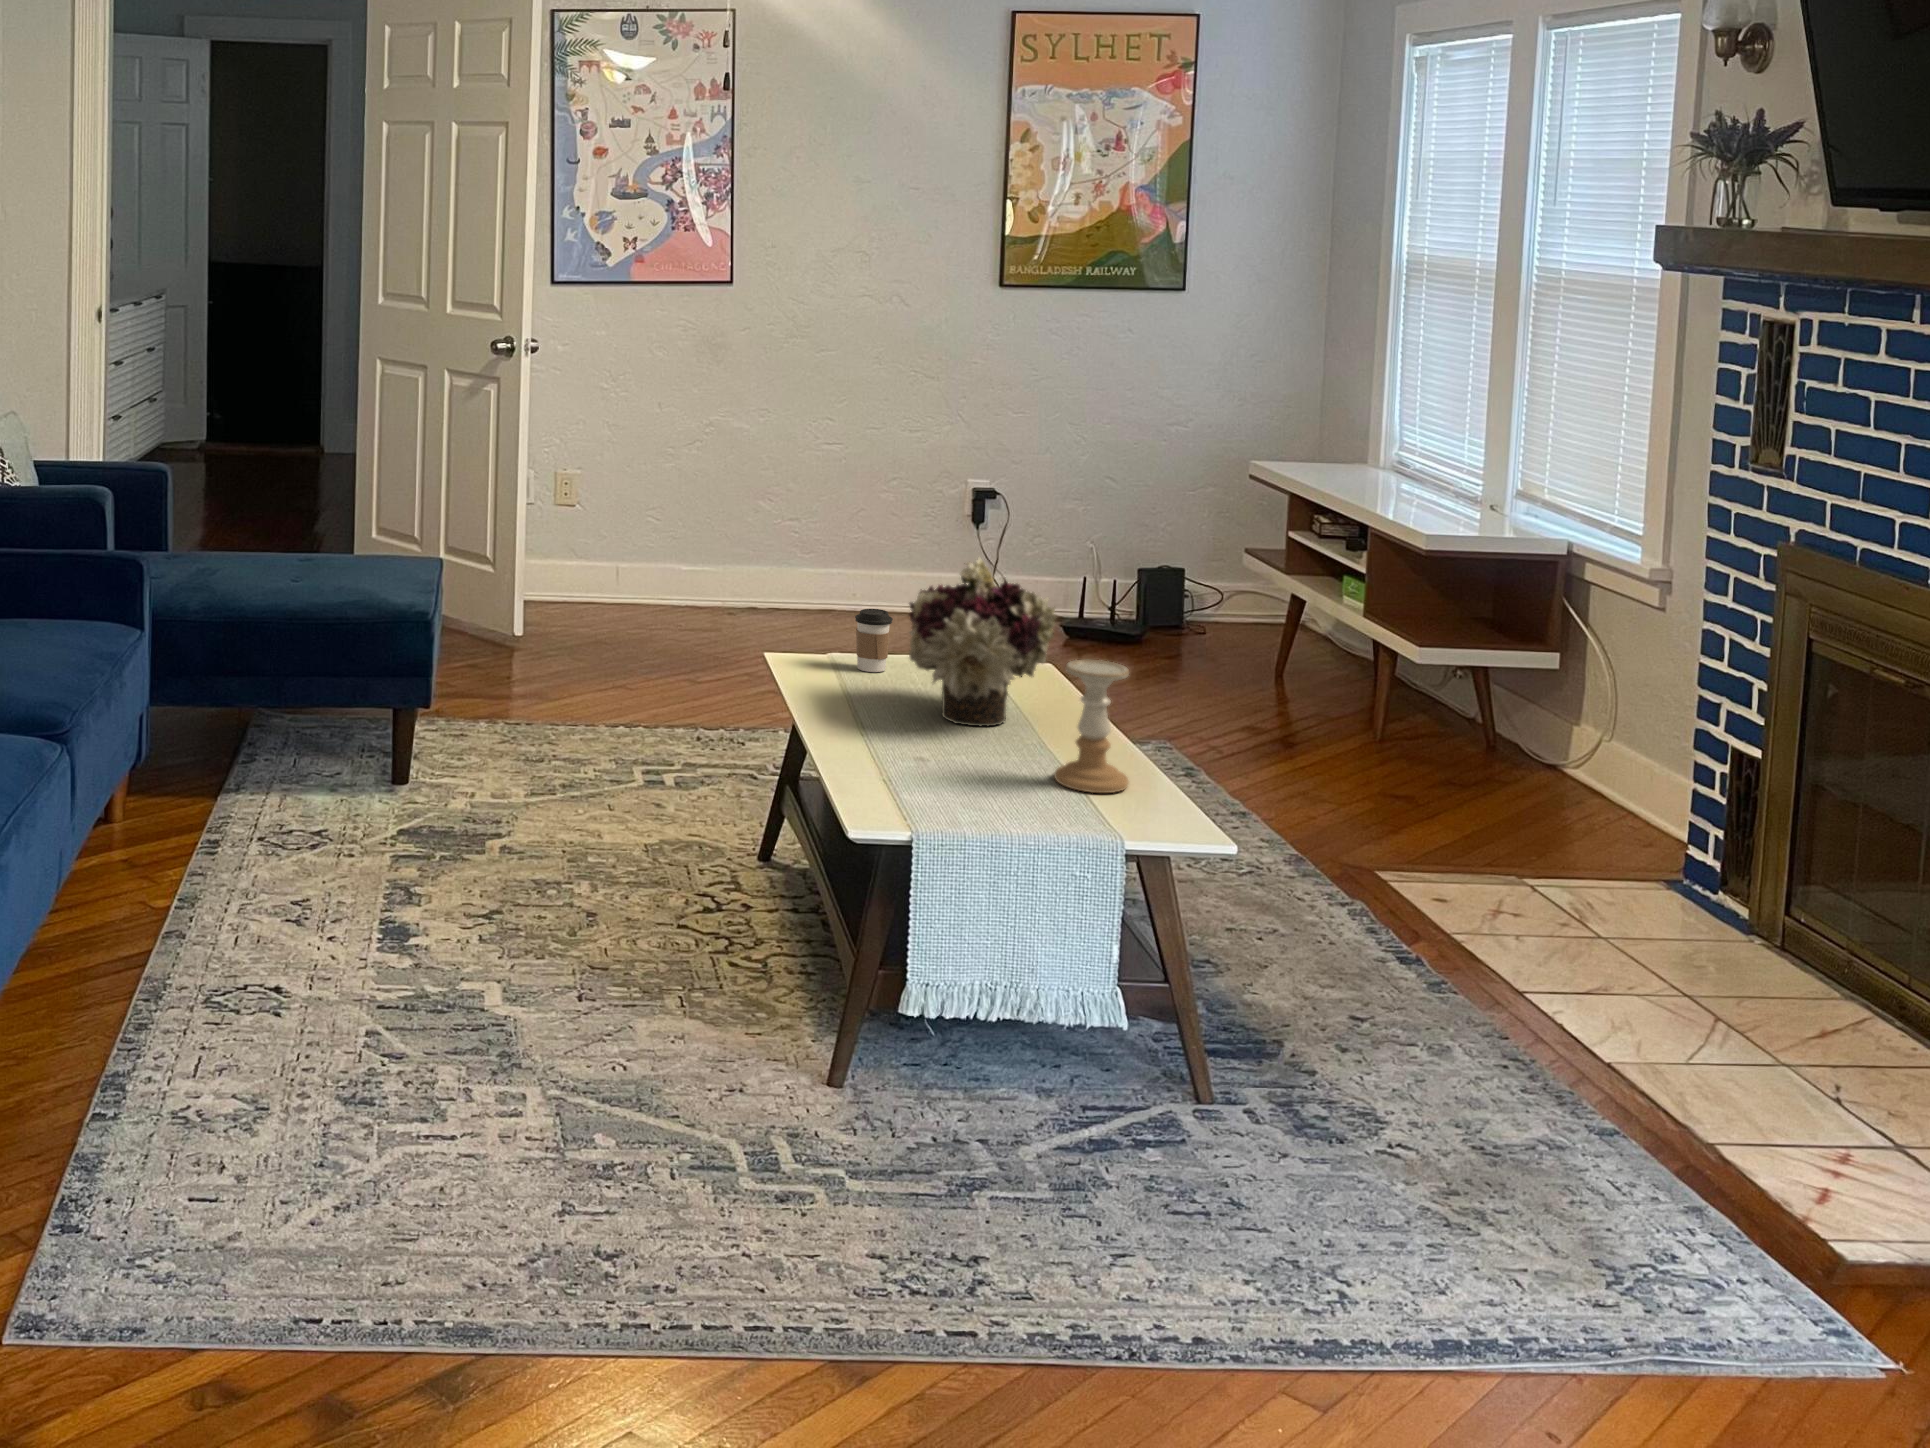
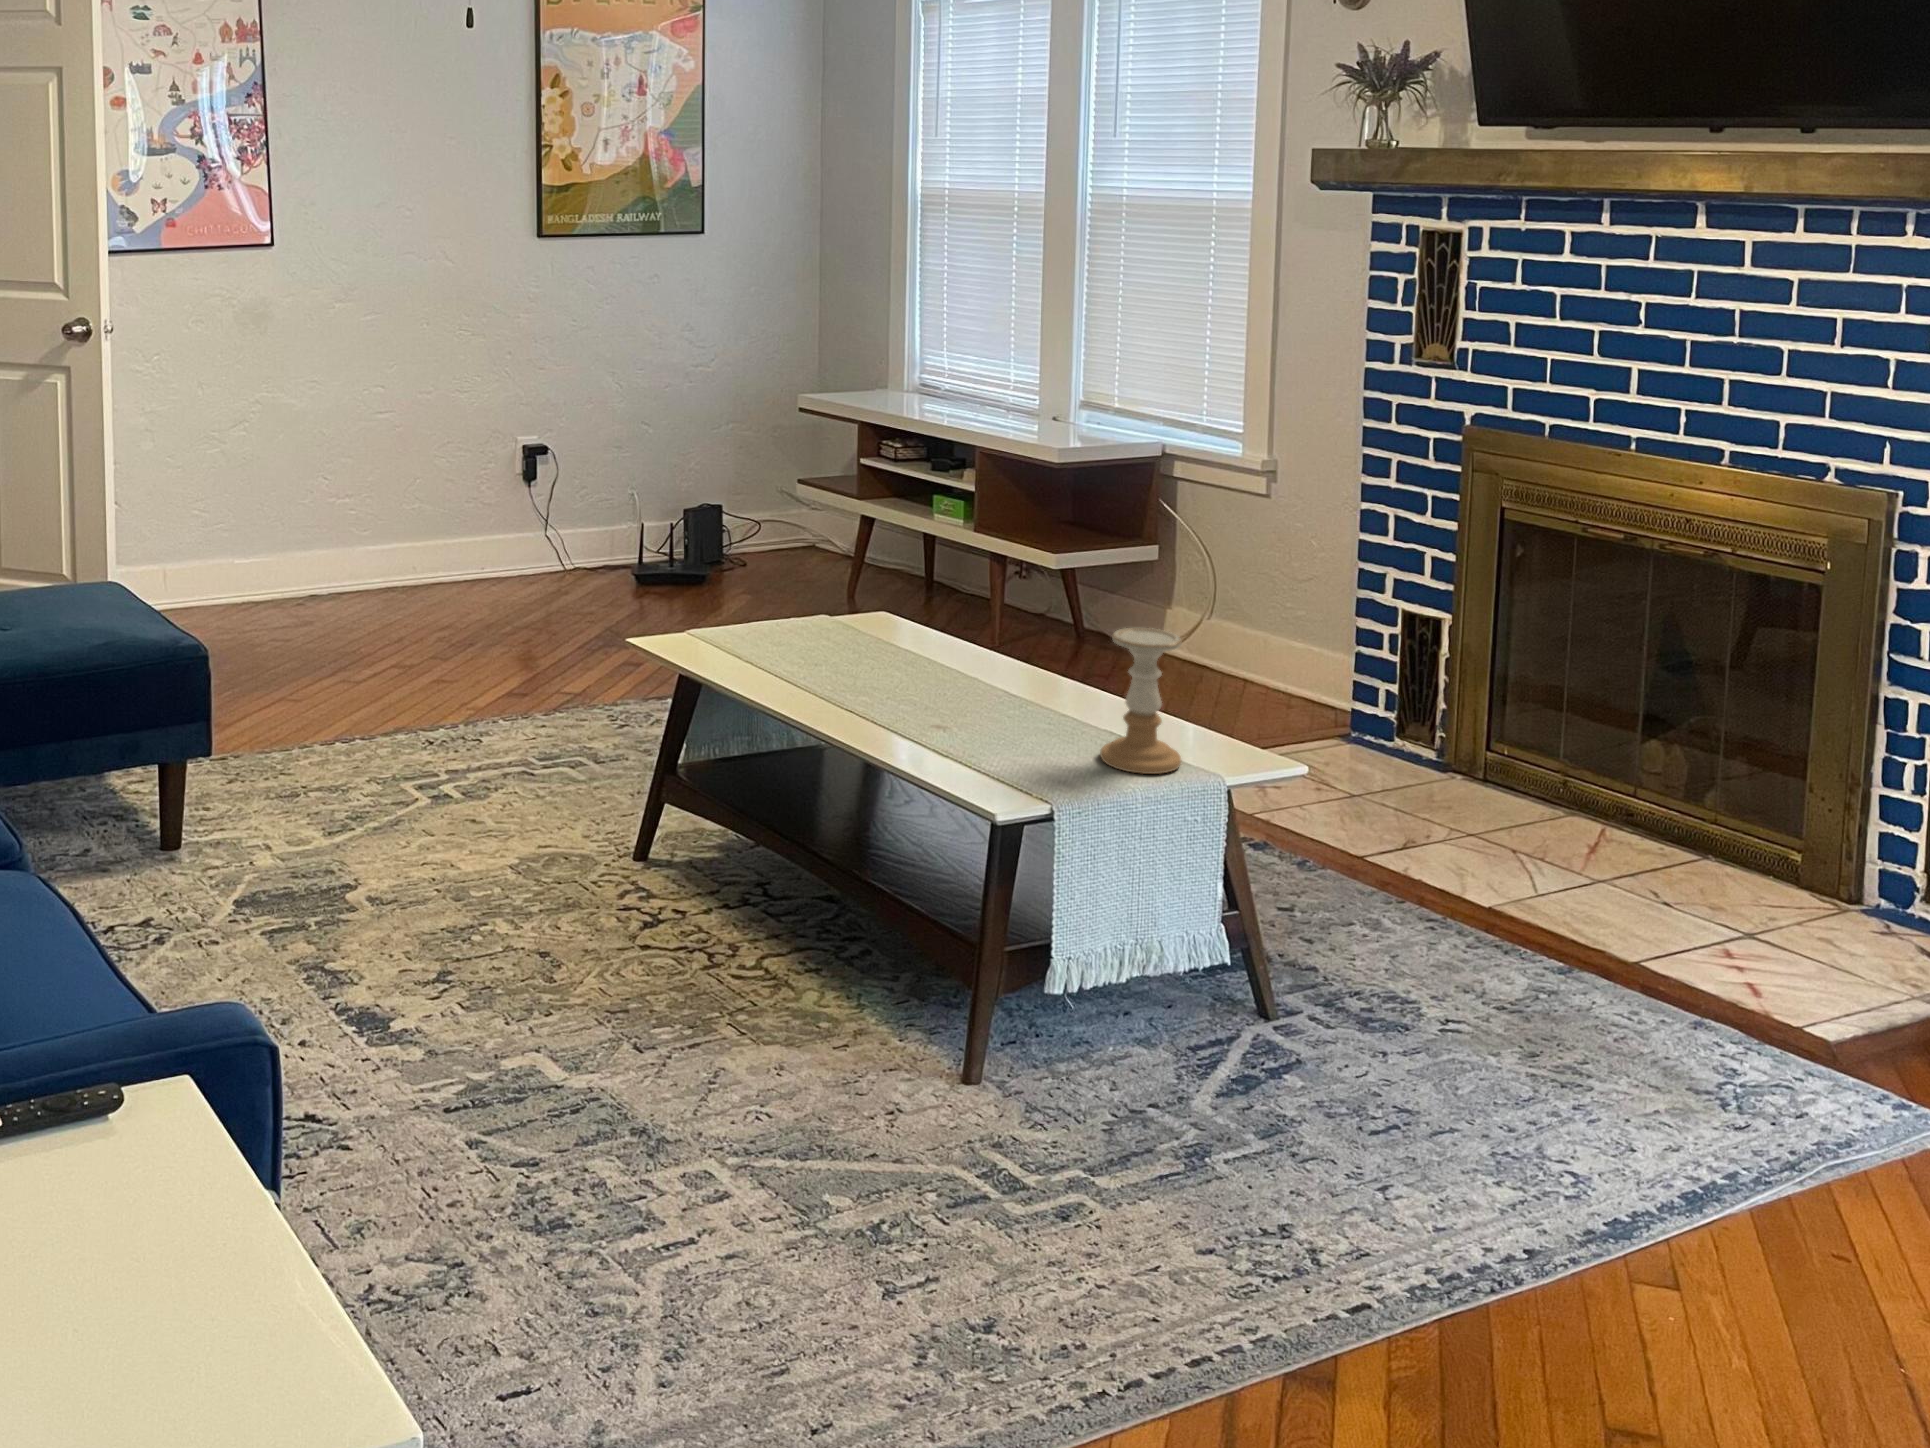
flower arrangement: present [909,558,1056,726] -> none [835,528,1020,716]
coffee cup: present [855,609,893,672] -> none [732,597,774,669]

